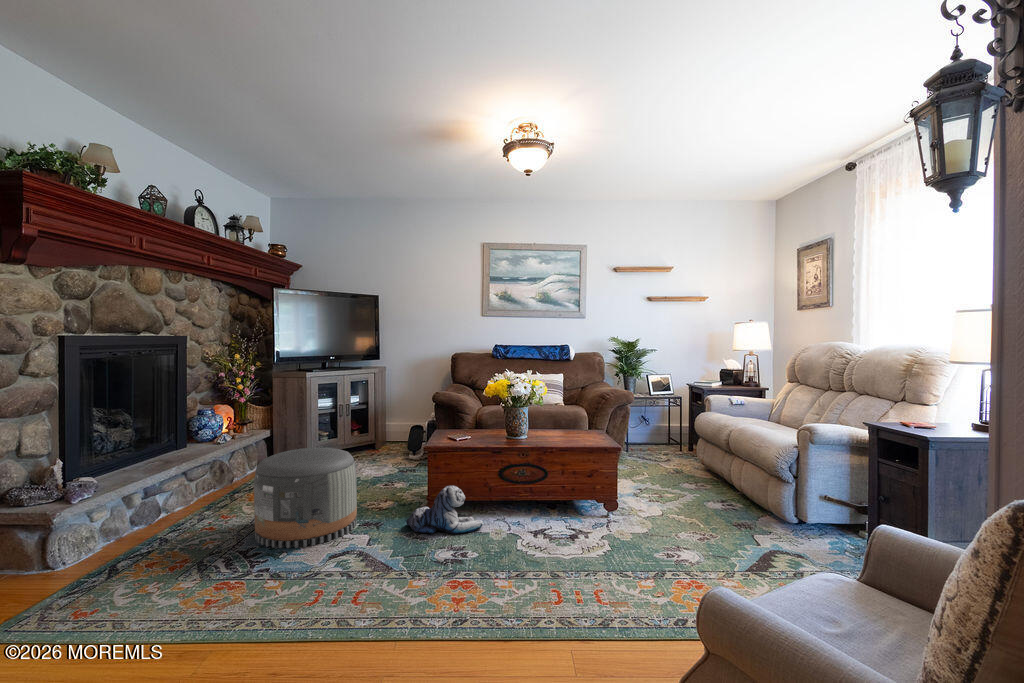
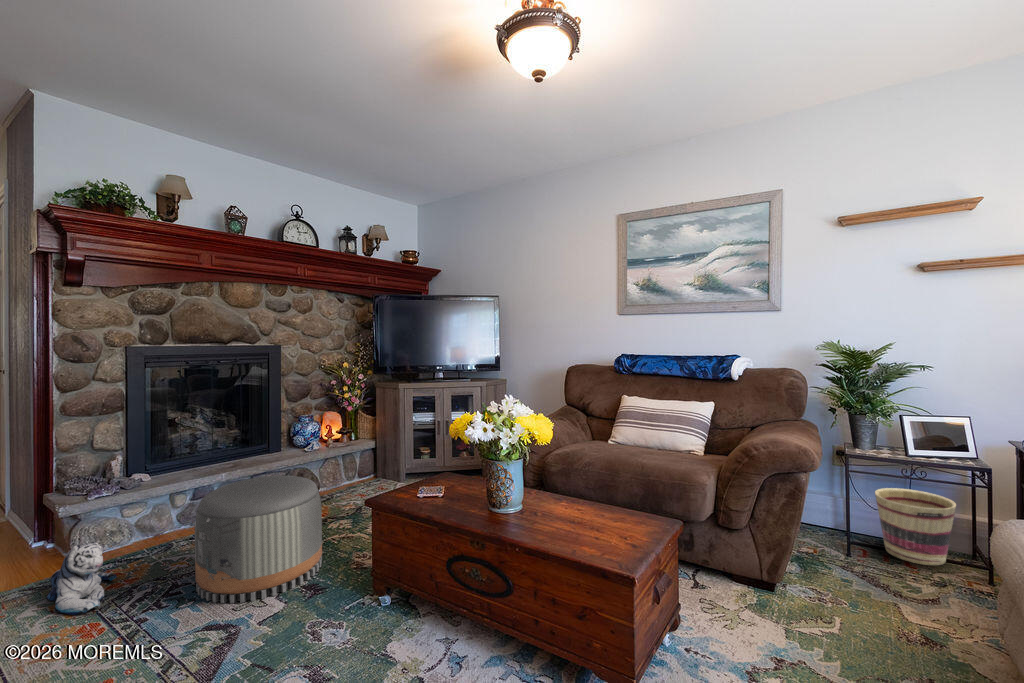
basket: none [636,416,670,450] -> present [875,488,956,565]
plush toy: present [406,486,484,534] -> present [46,542,117,615]

